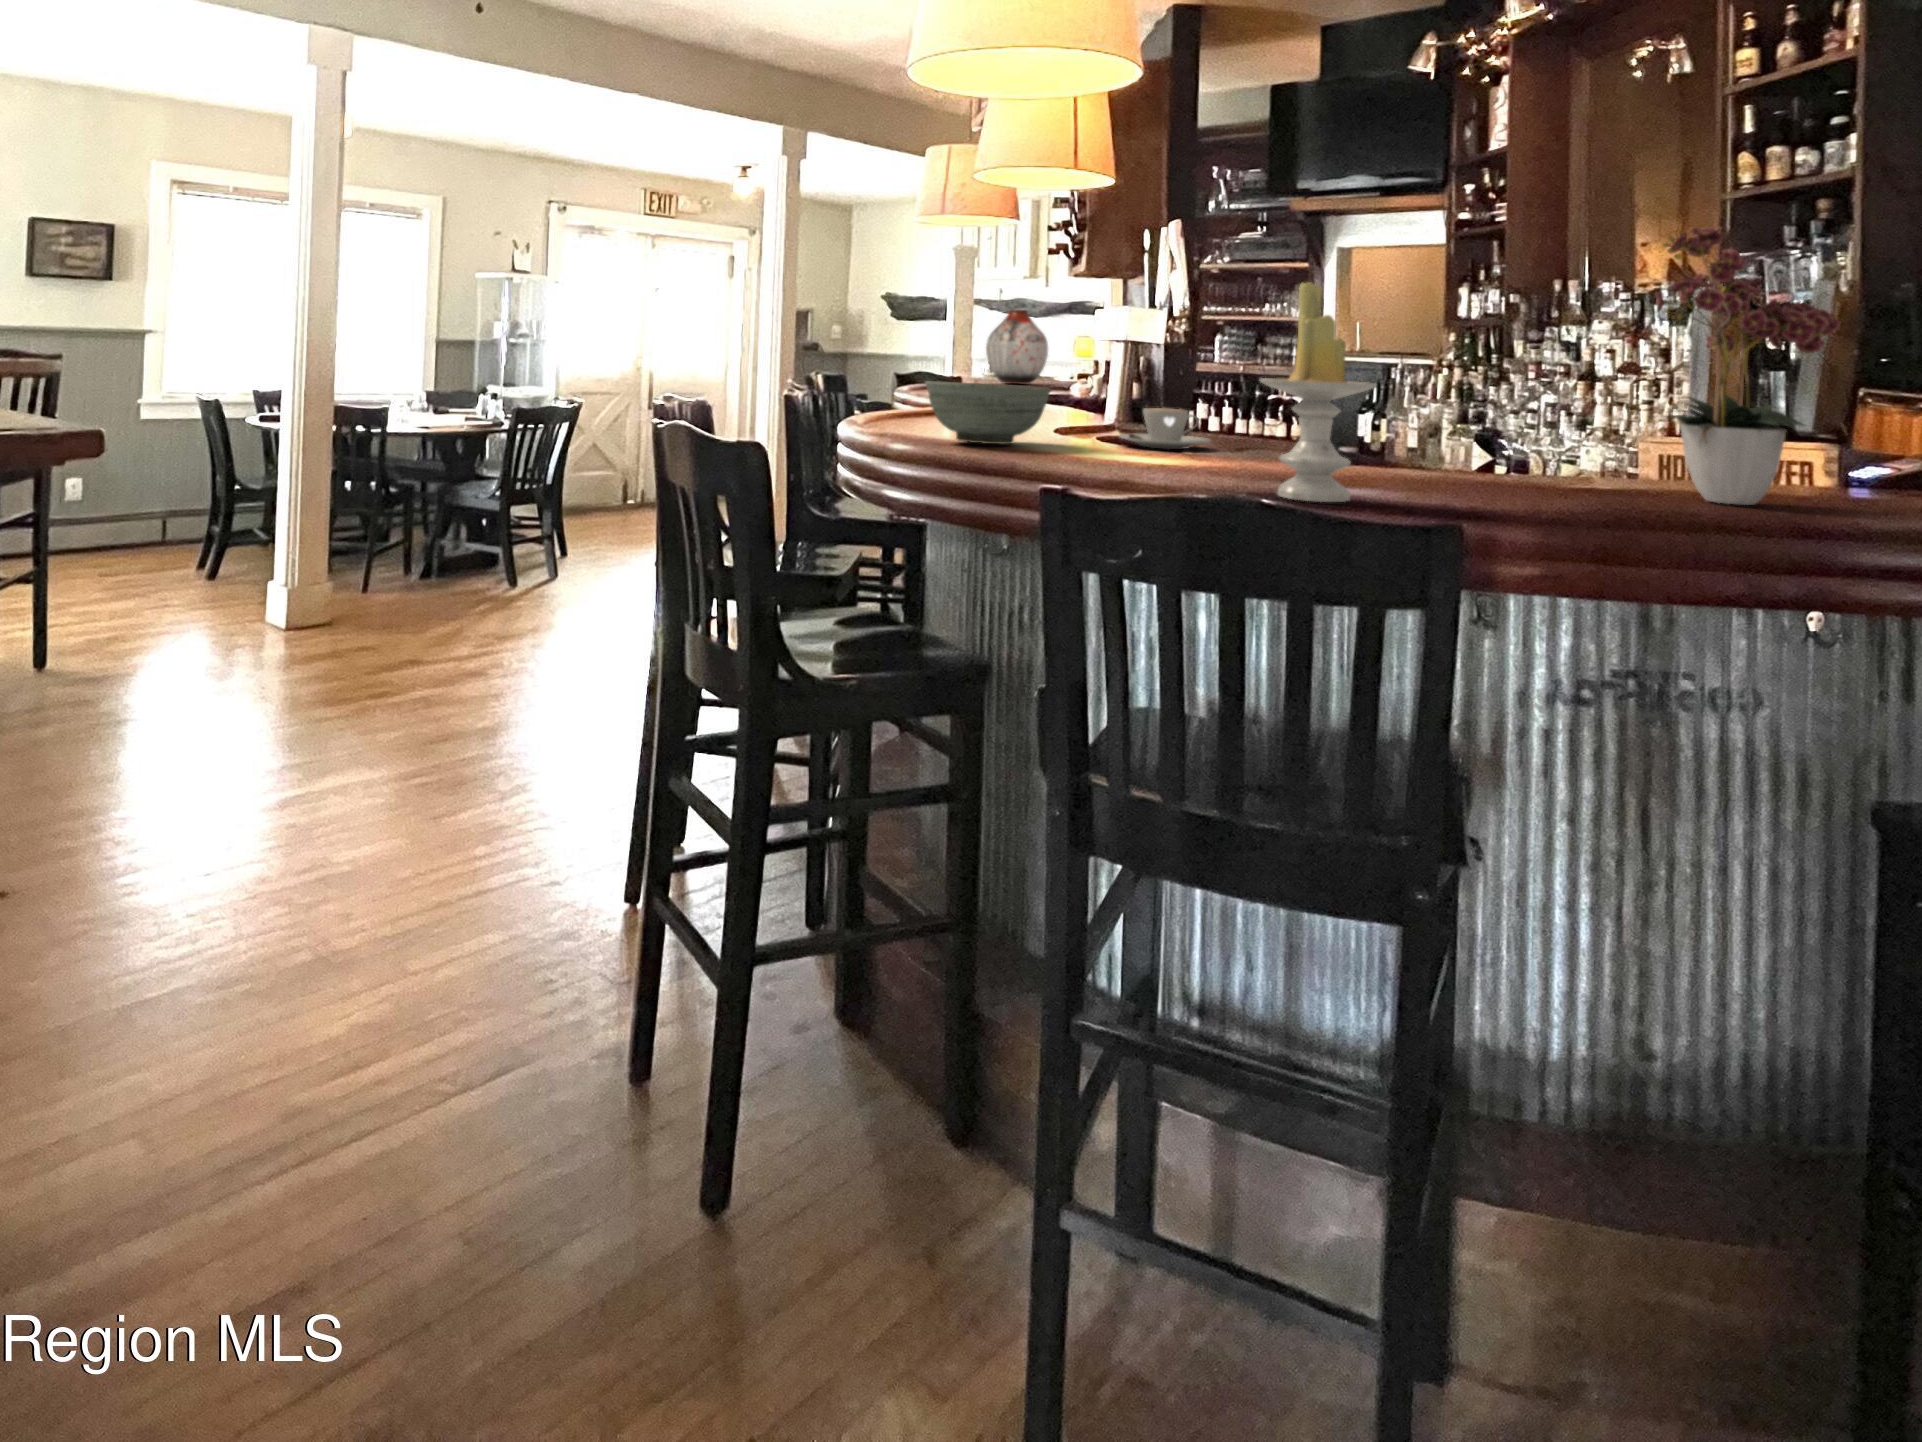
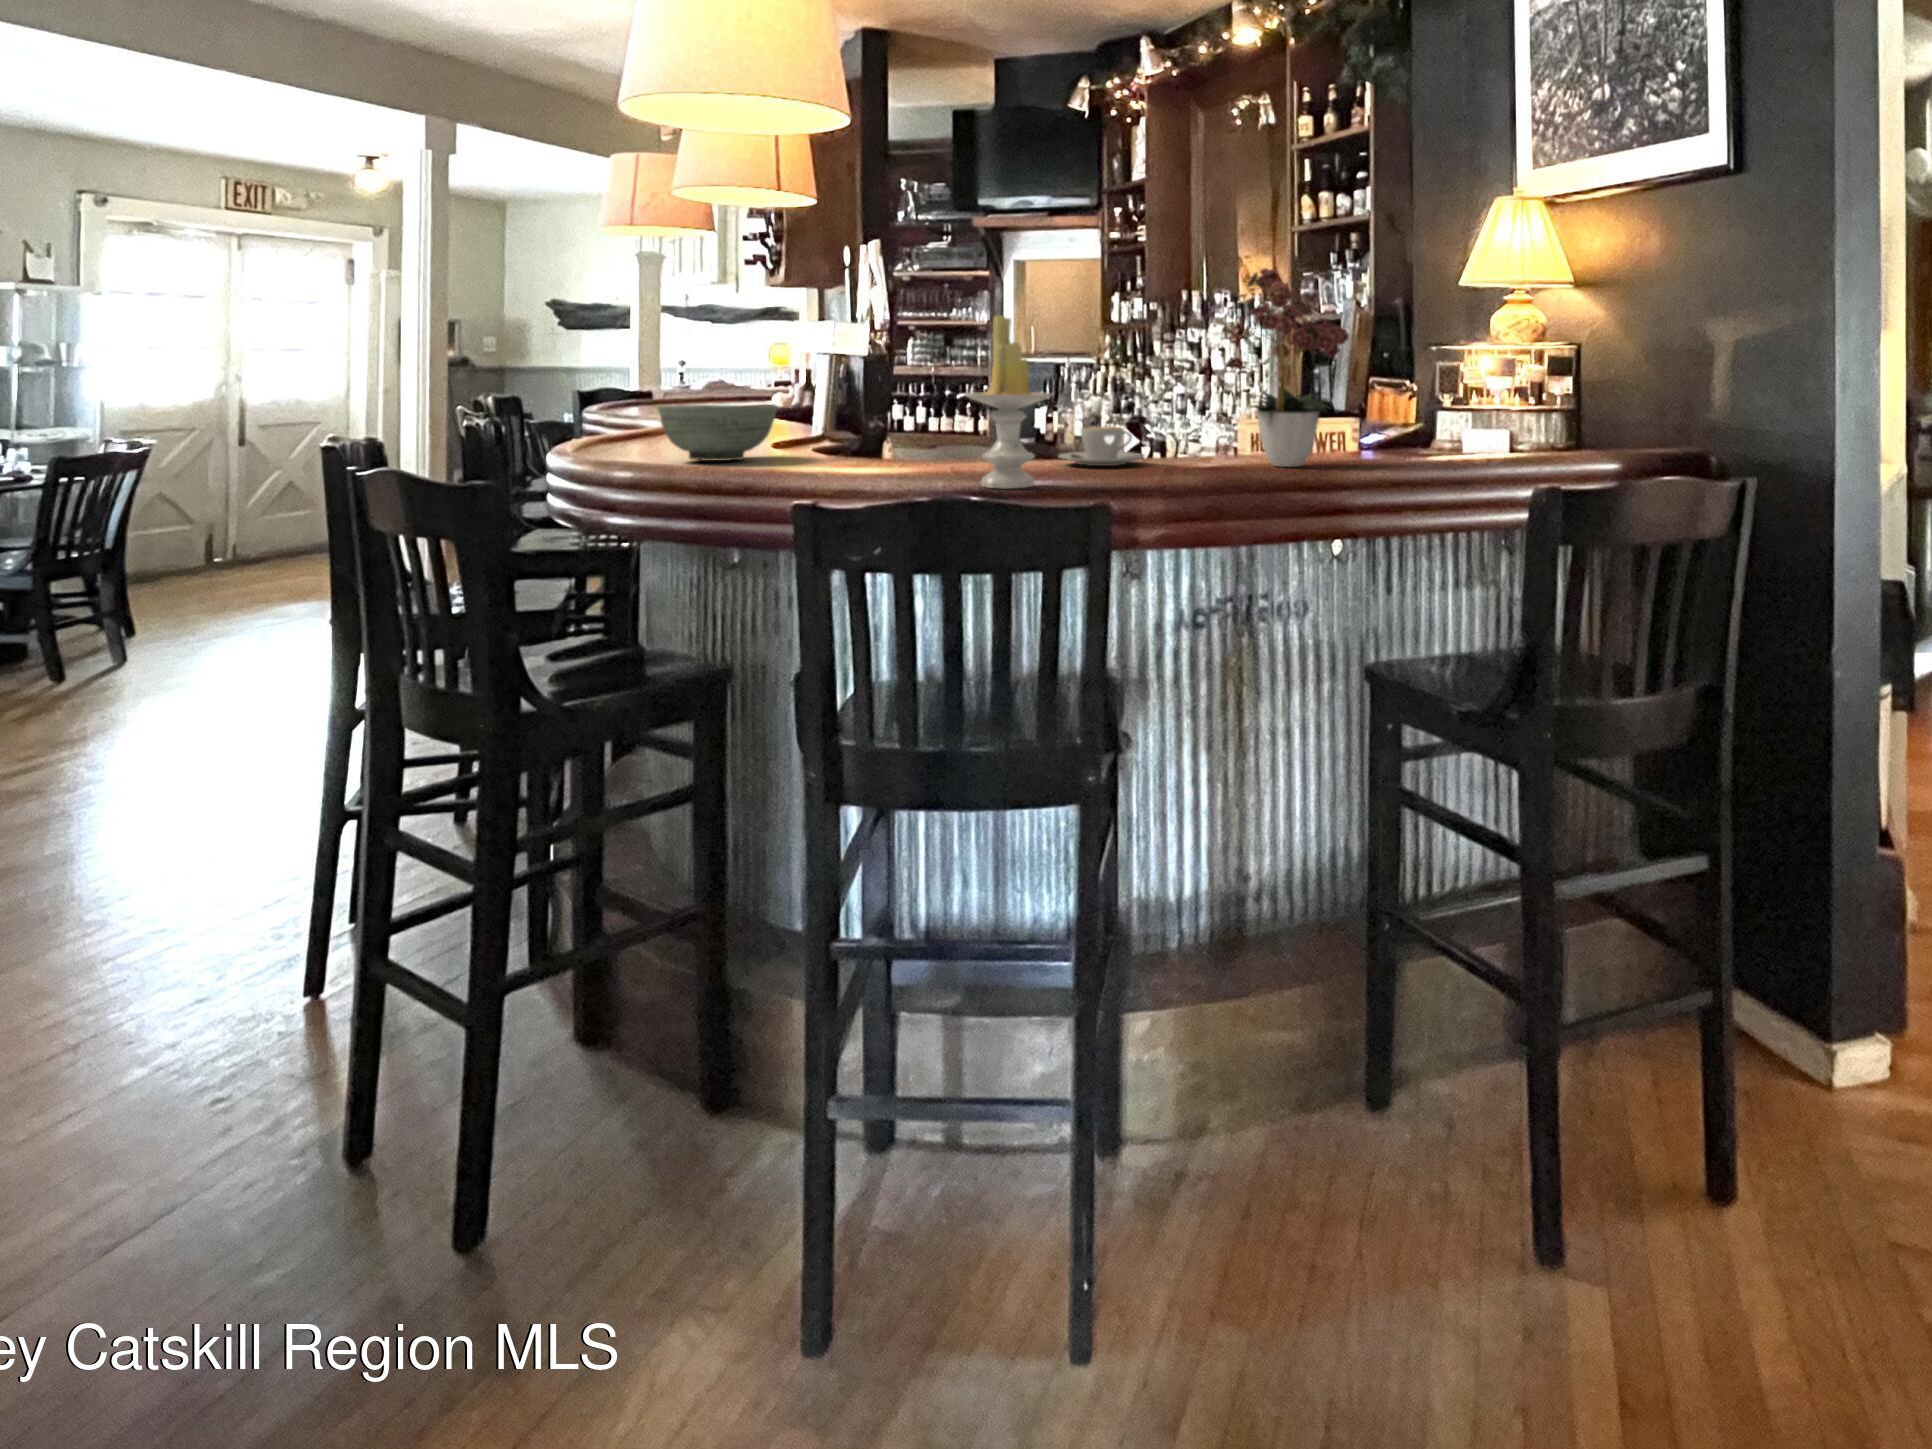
vase: present [986,310,1048,384] -> none [680,324,744,398]
coffee cup: present [1120,408,1211,449] -> present [1059,427,1144,466]

